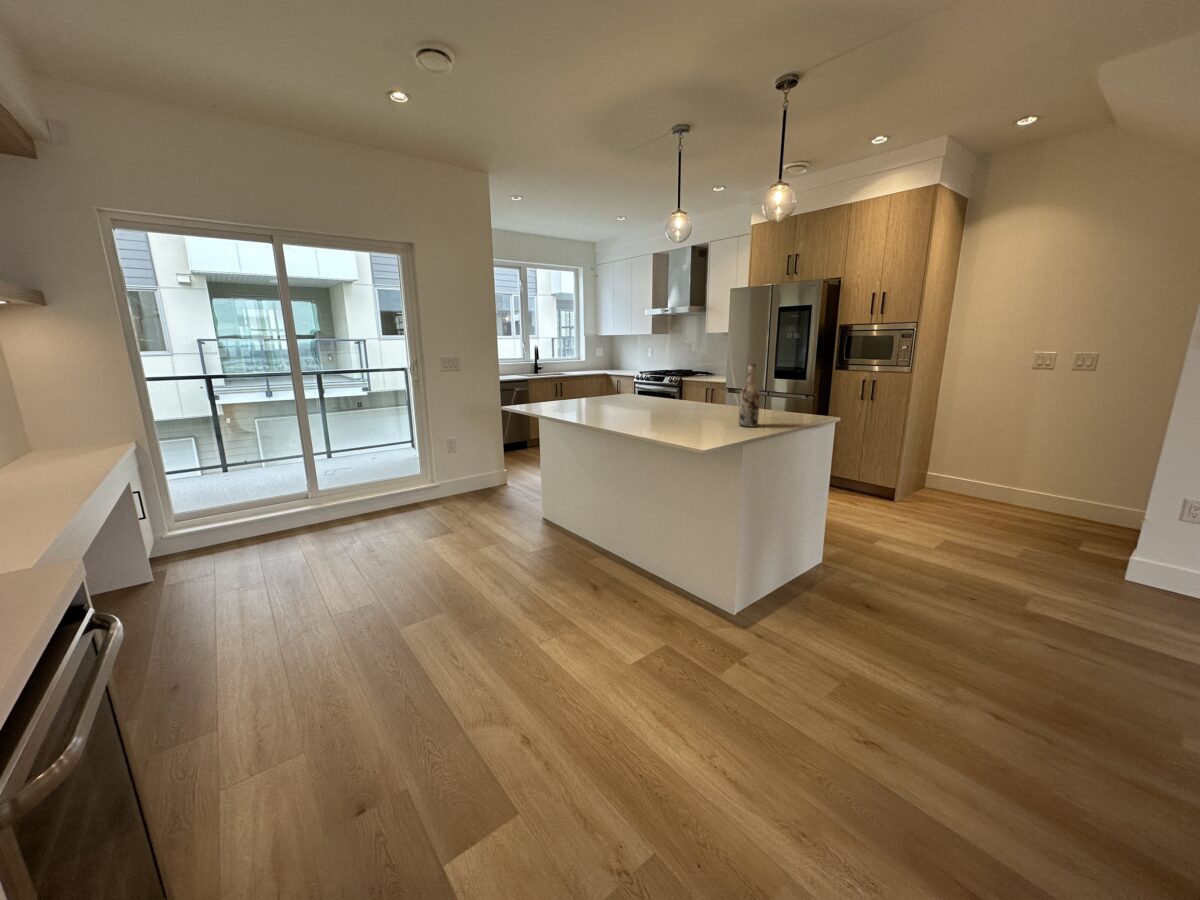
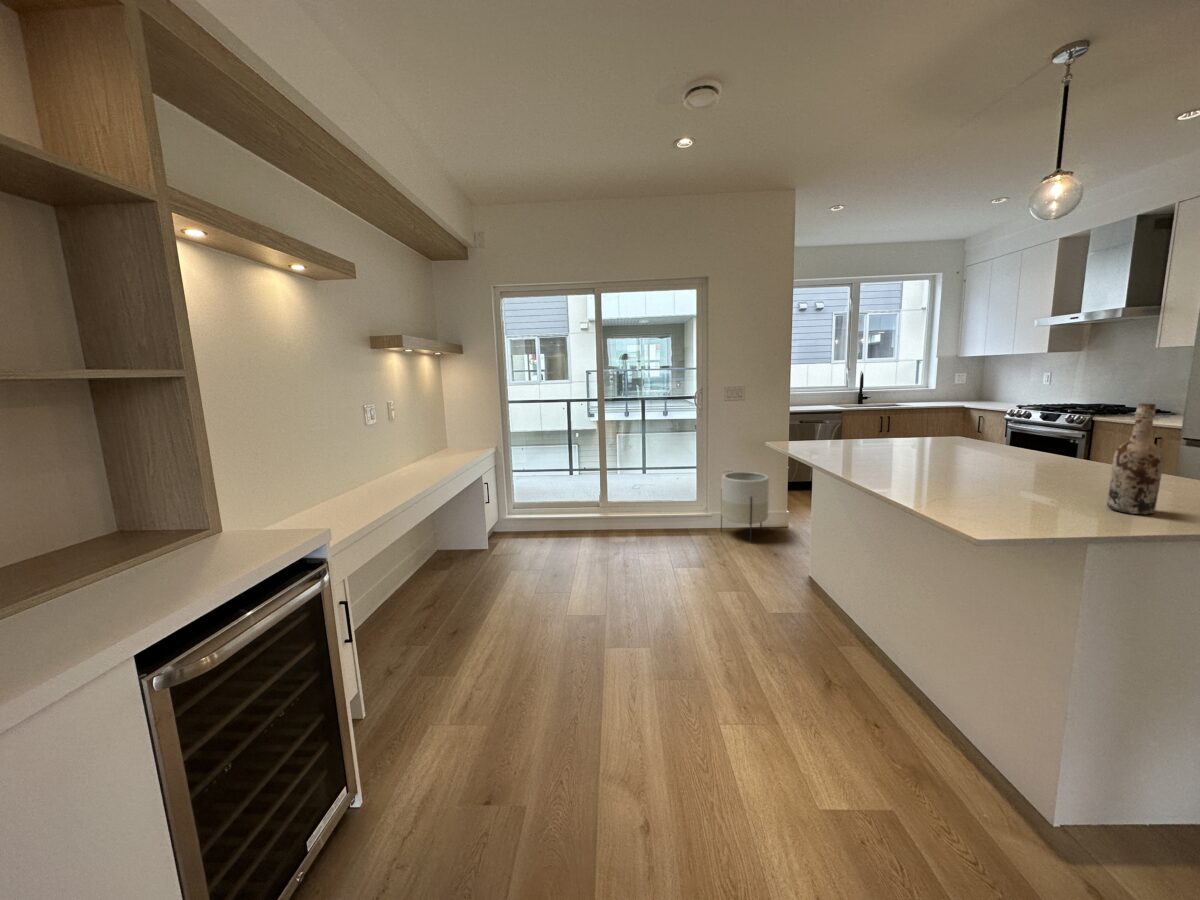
planter: none [449,439,496,503] -> present [721,472,769,542]

